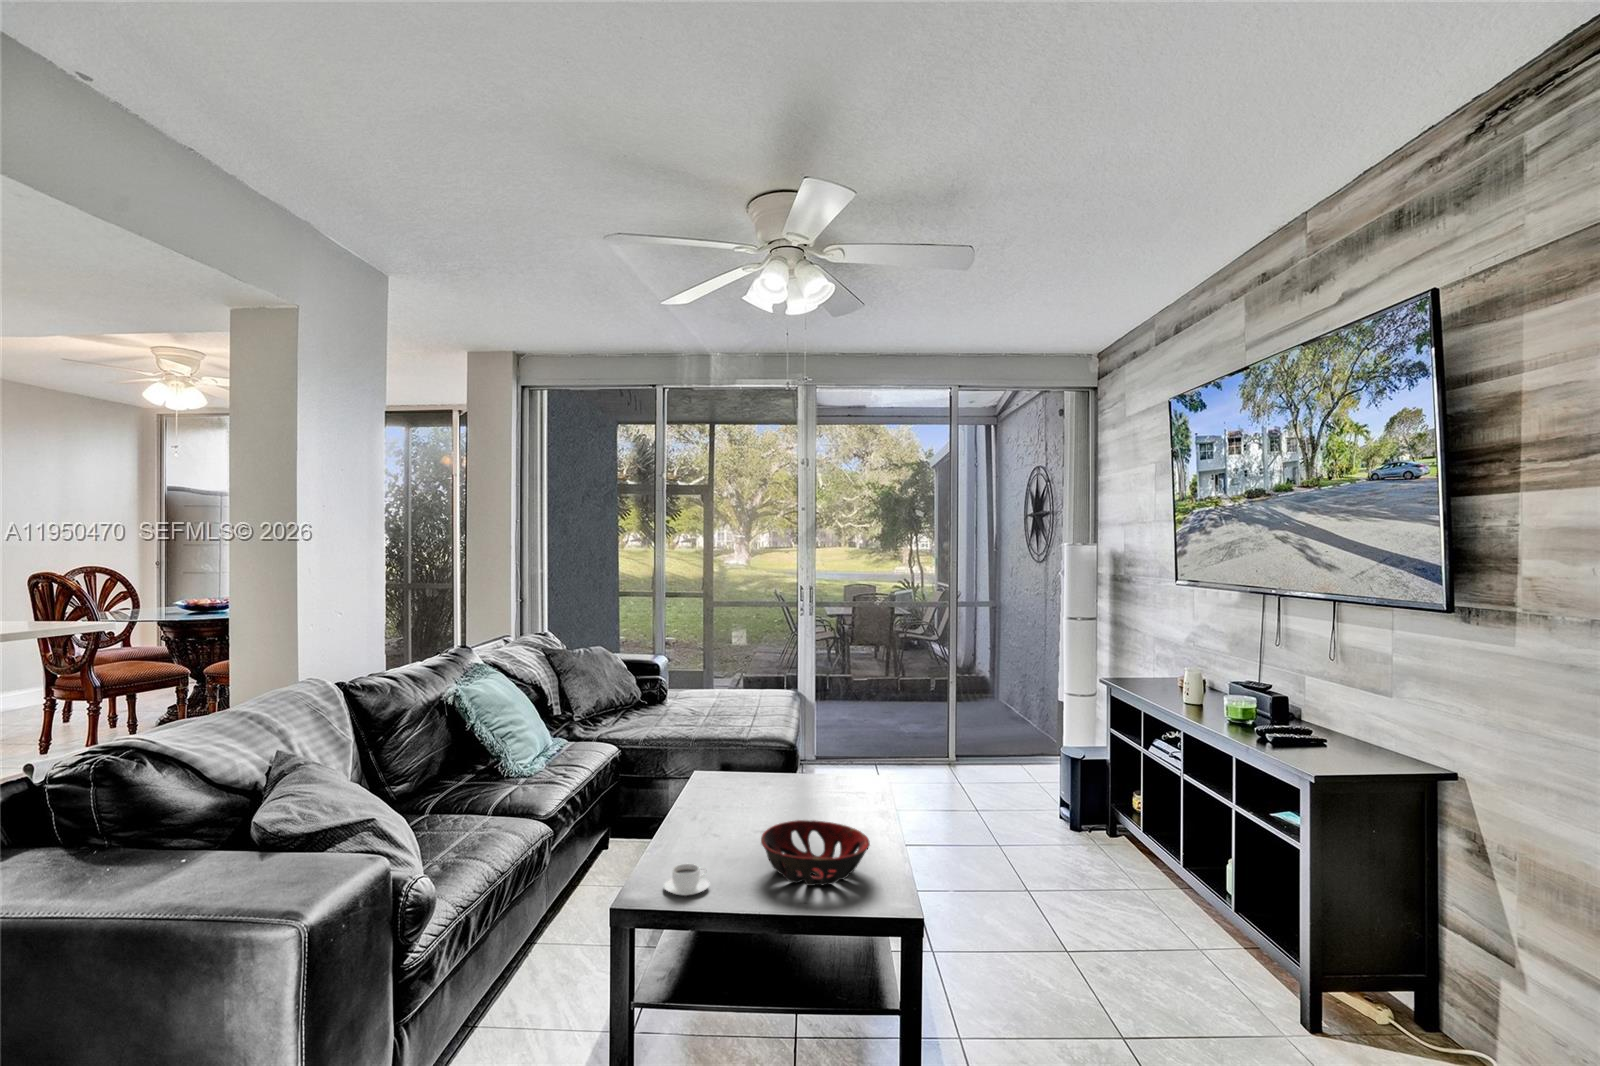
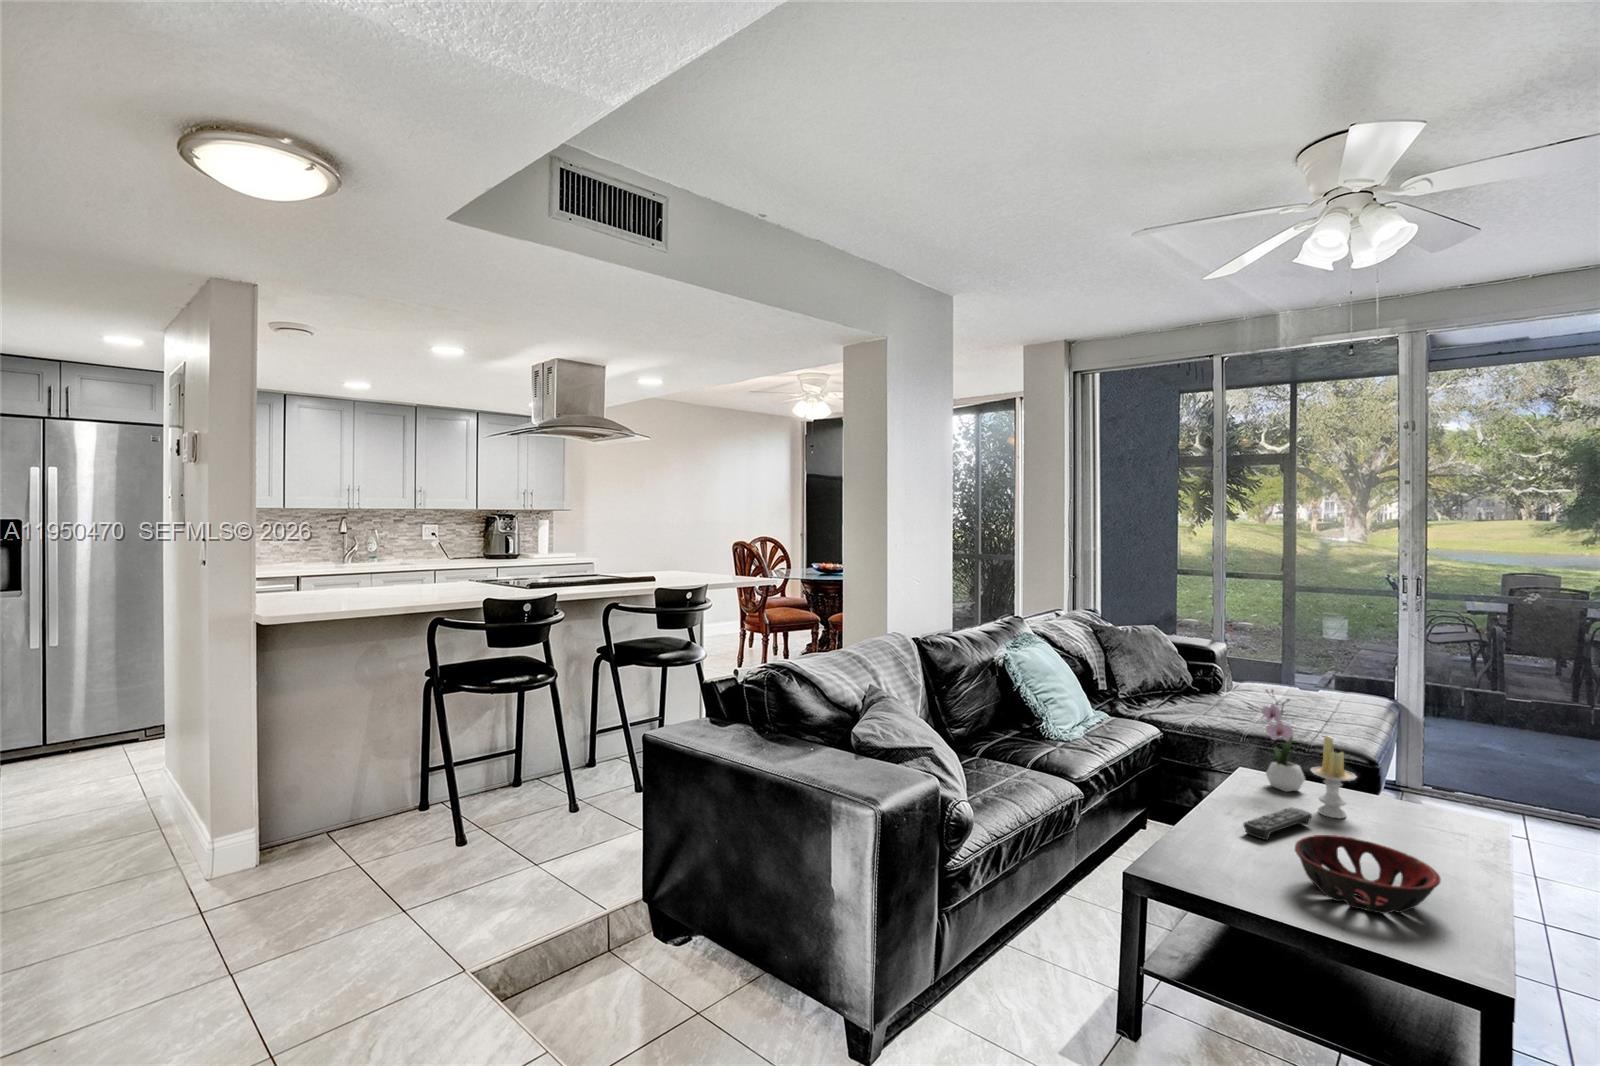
flower arrangement: none [716,693,756,788] -> present [1261,690,1305,792]
candle: none [758,730,794,804] -> present [1311,736,1356,818]
remote control: none [711,802,763,840] -> present [1243,807,1312,840]
coffee cup: present [664,864,709,896] -> none [1181,849,1231,881]

